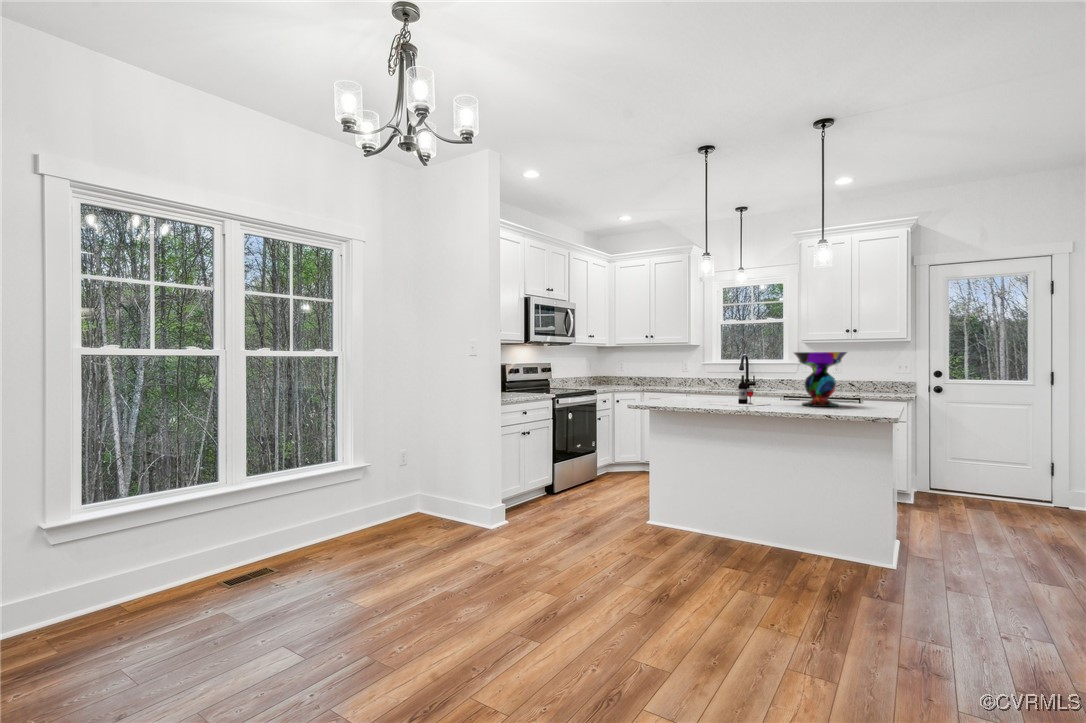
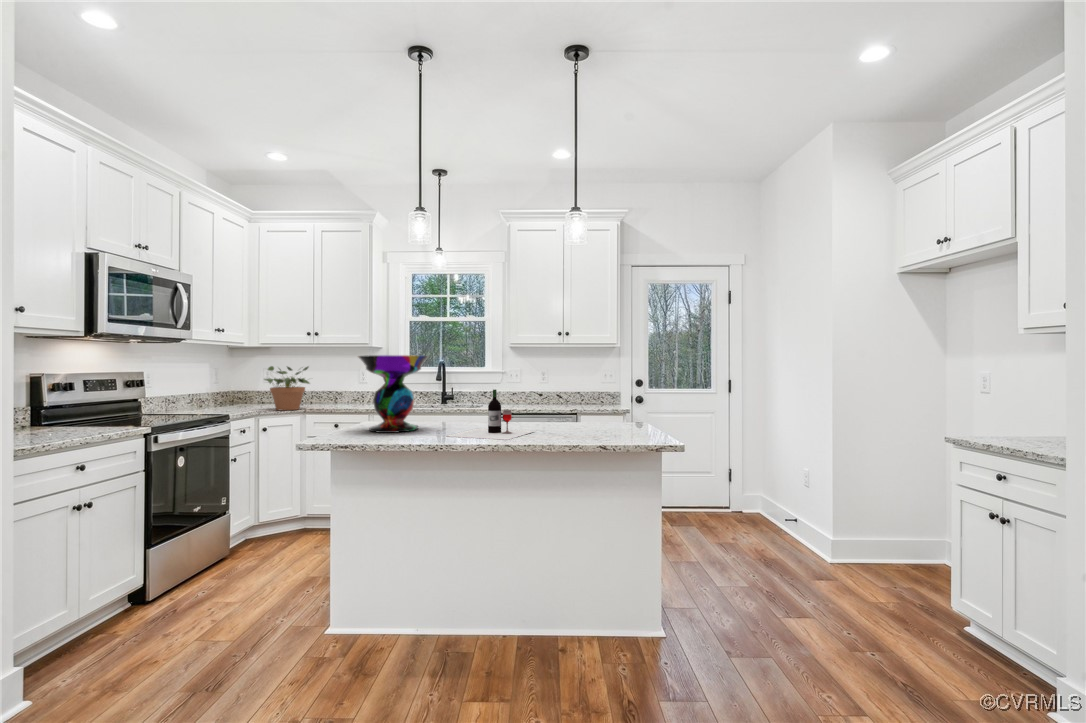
decorative bowl: present [794,352,847,407] -> present [358,355,428,433]
potted plant: none [615,358,649,389] -> present [264,366,310,410]

